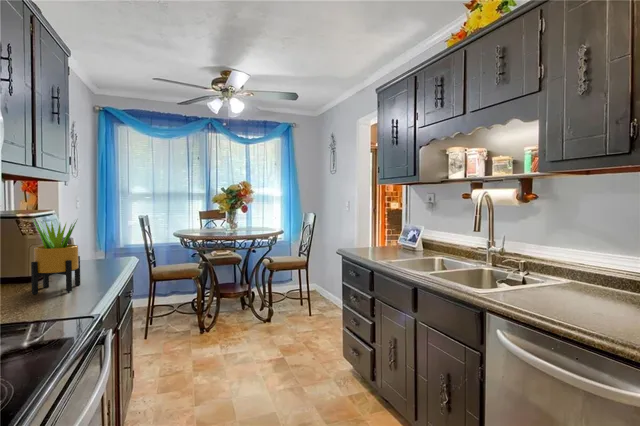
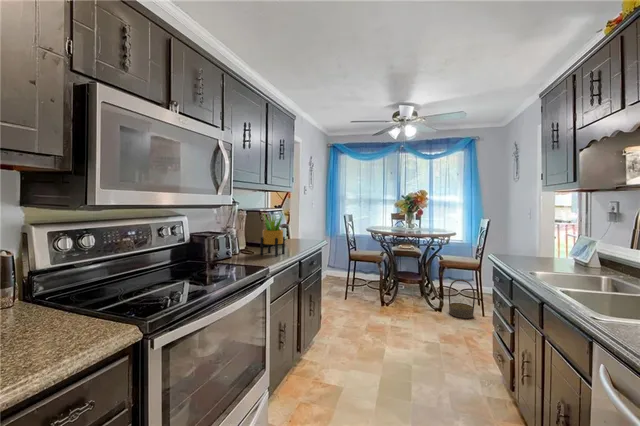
basket: none [279,283,306,325] -> present [449,280,475,318]

